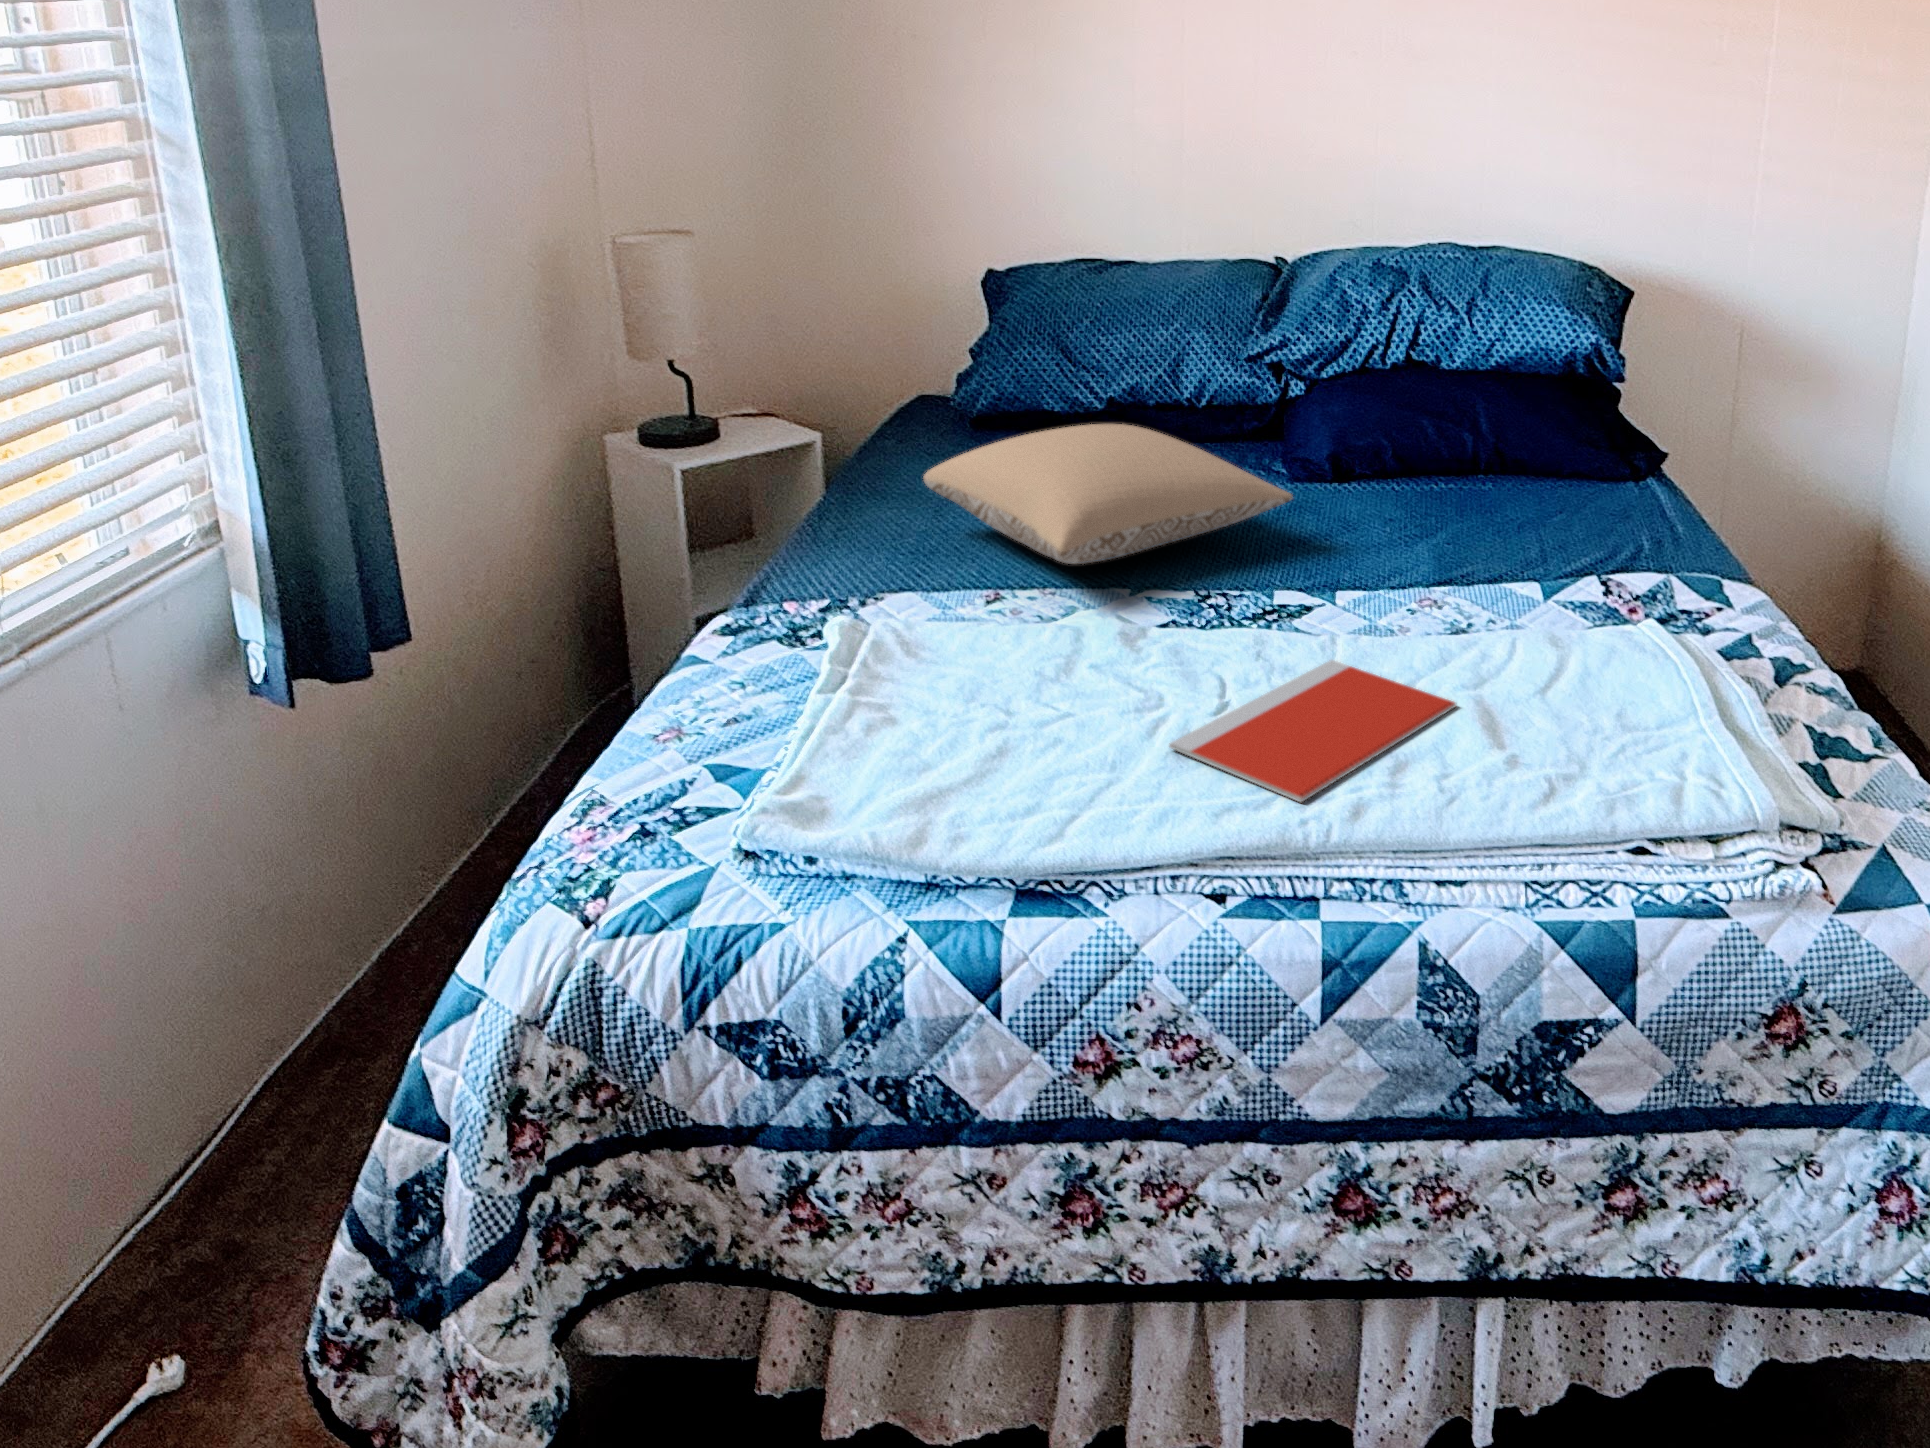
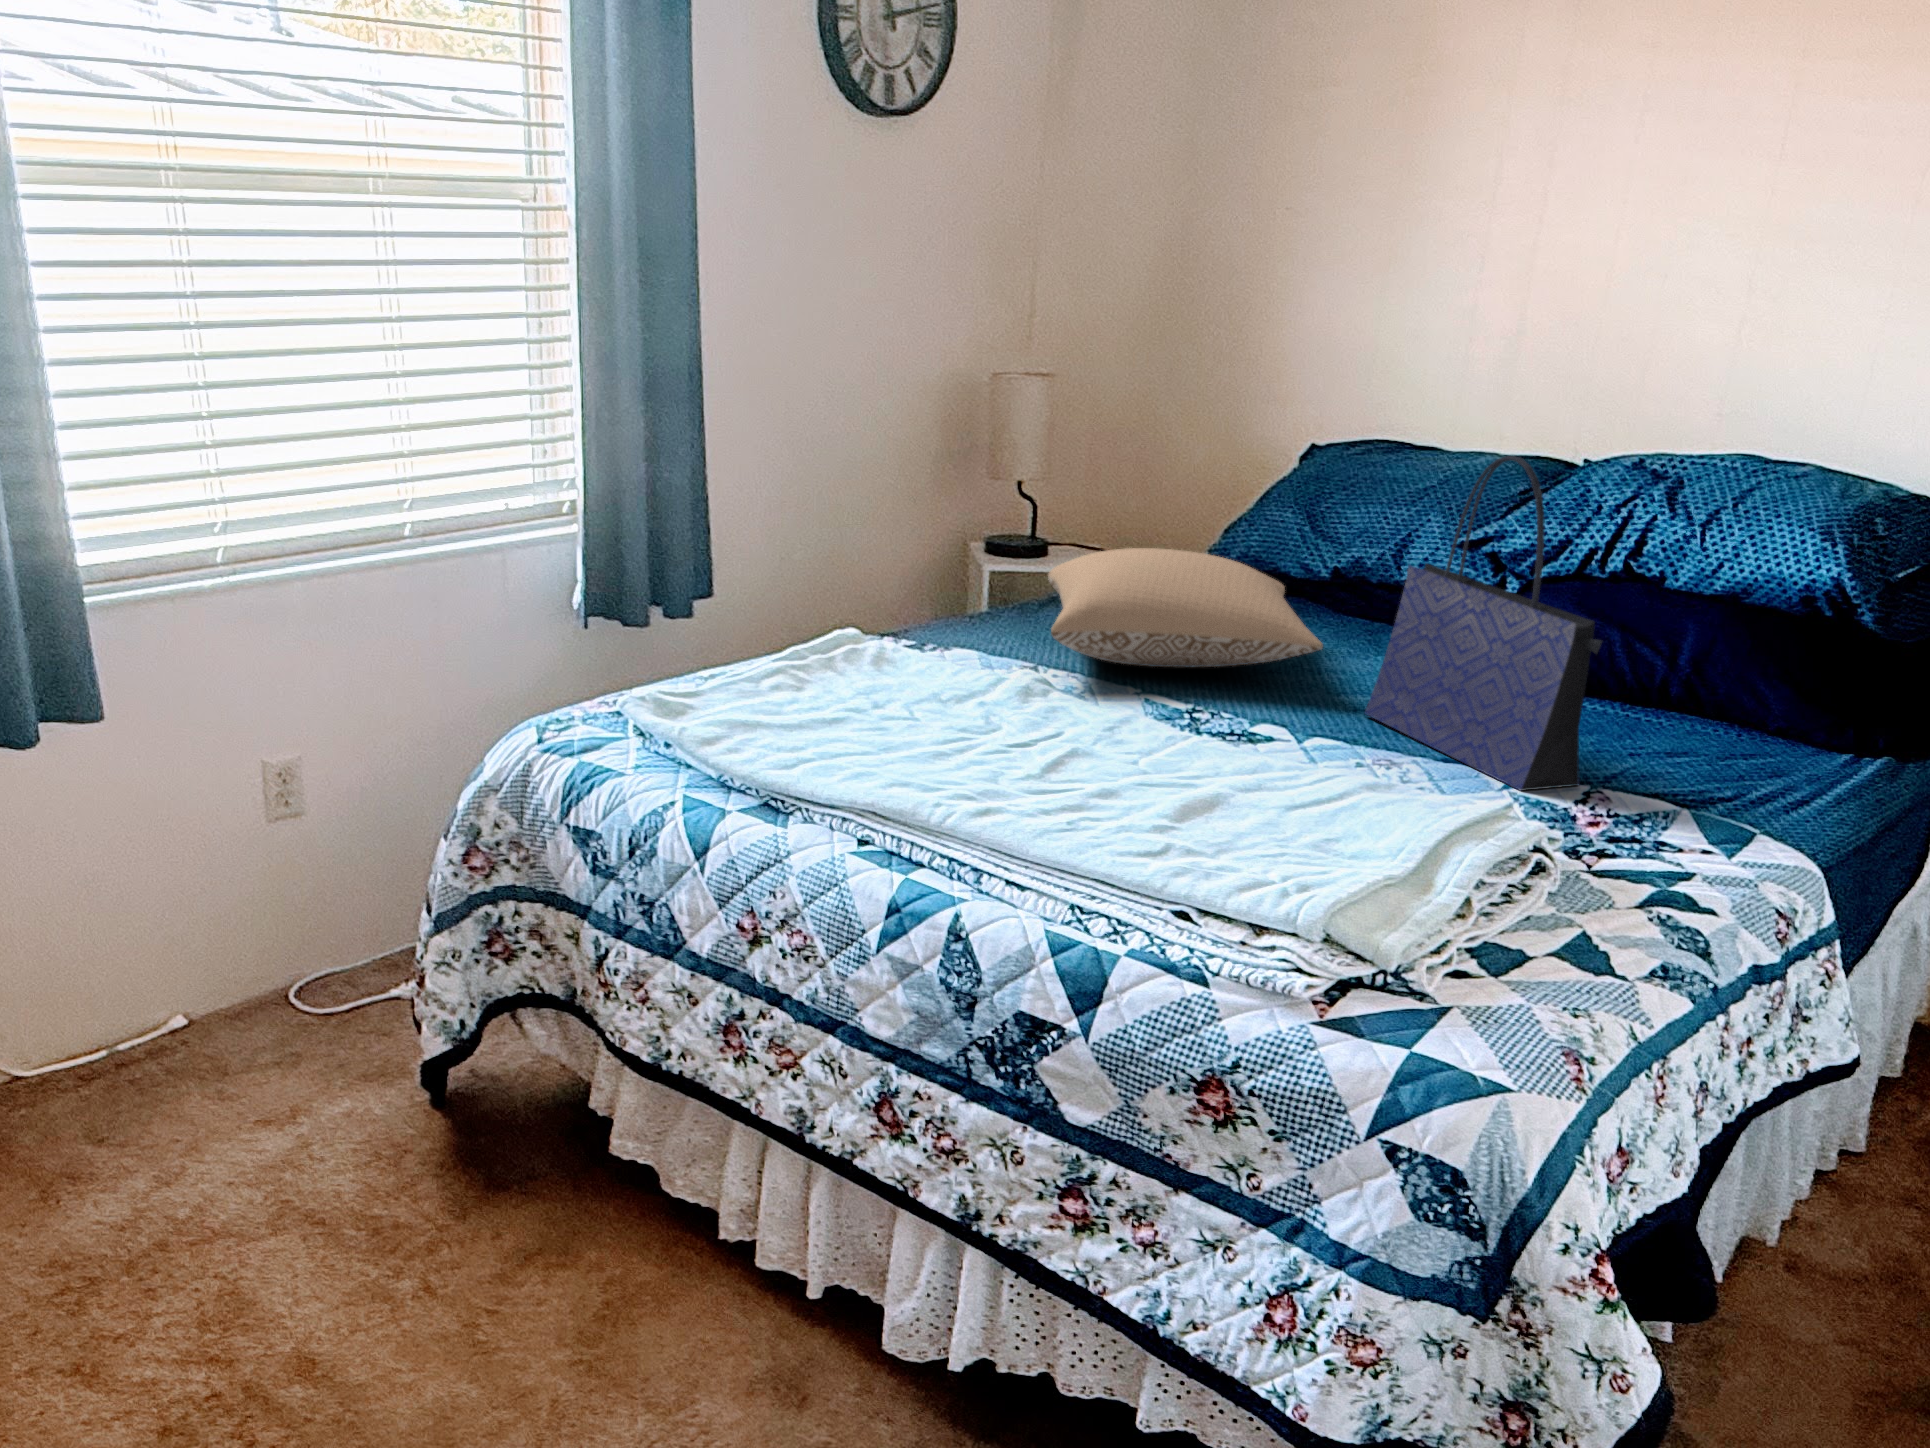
tote bag: none [1350,297,1618,593] -> present [1365,456,1602,791]
notebook: present [1170,660,1456,802] -> none [958,759,1224,812]

